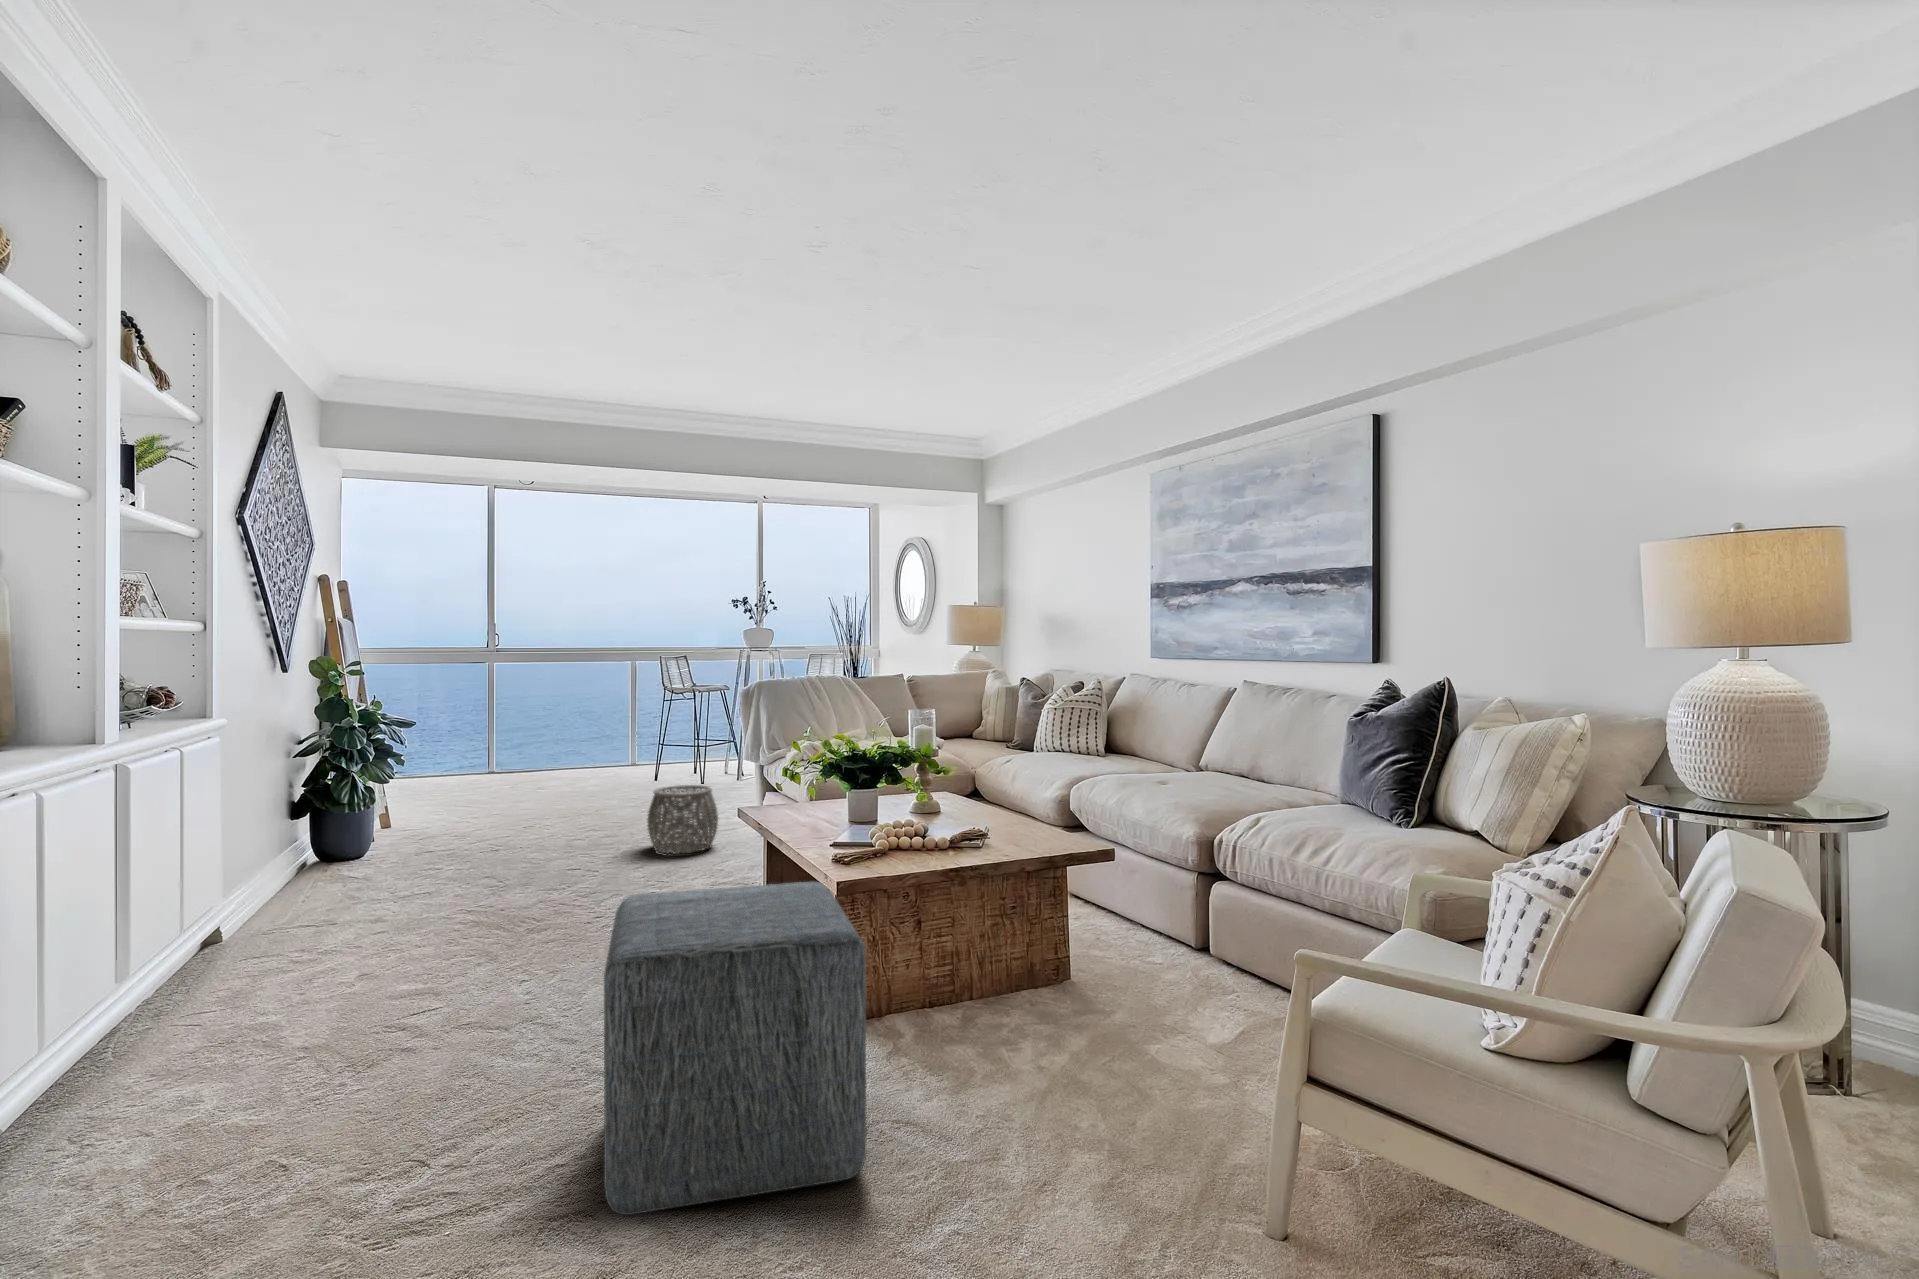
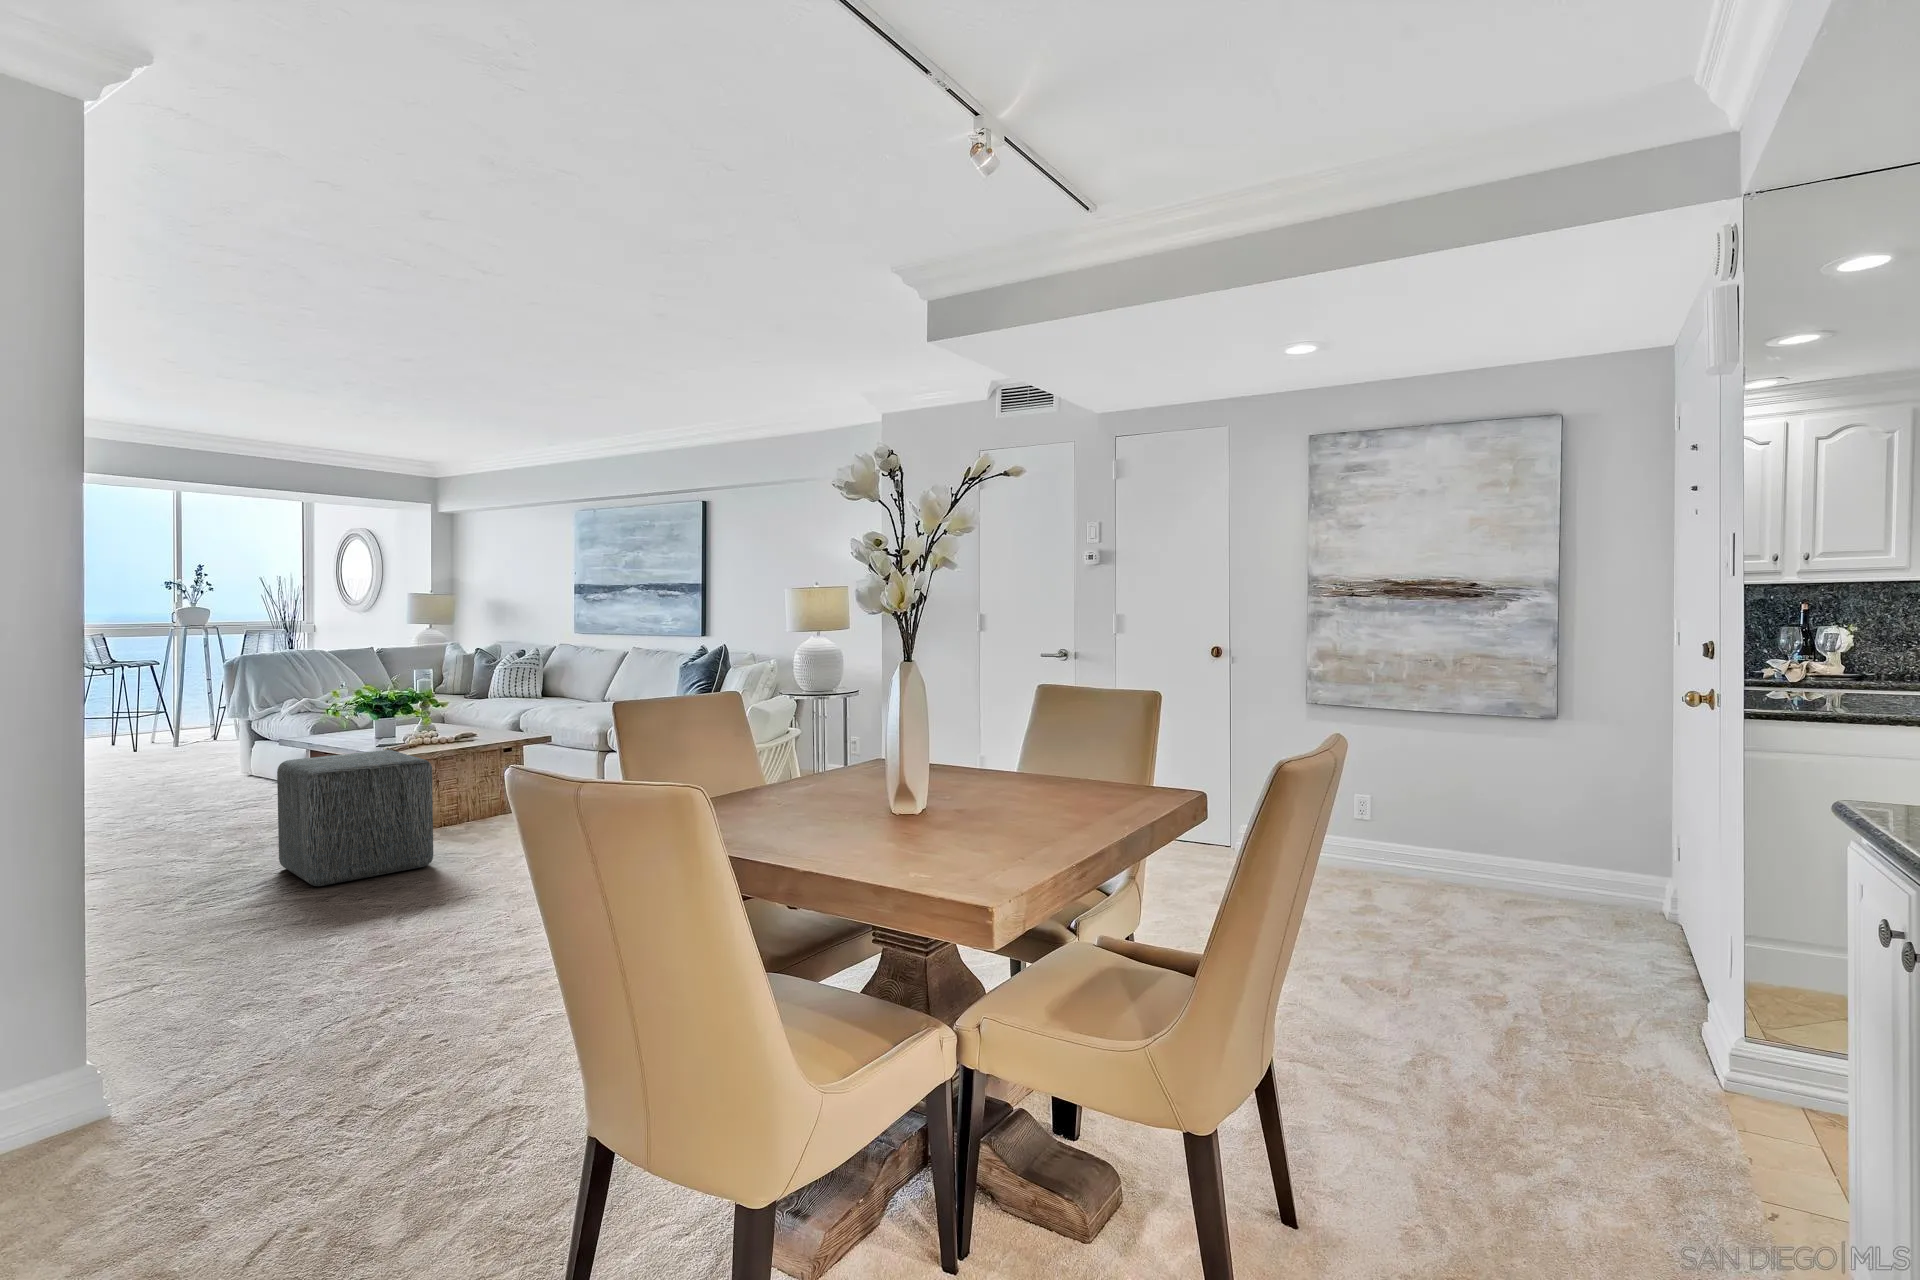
woven basket: present [647,785,718,854] -> none [156,735,225,787]

